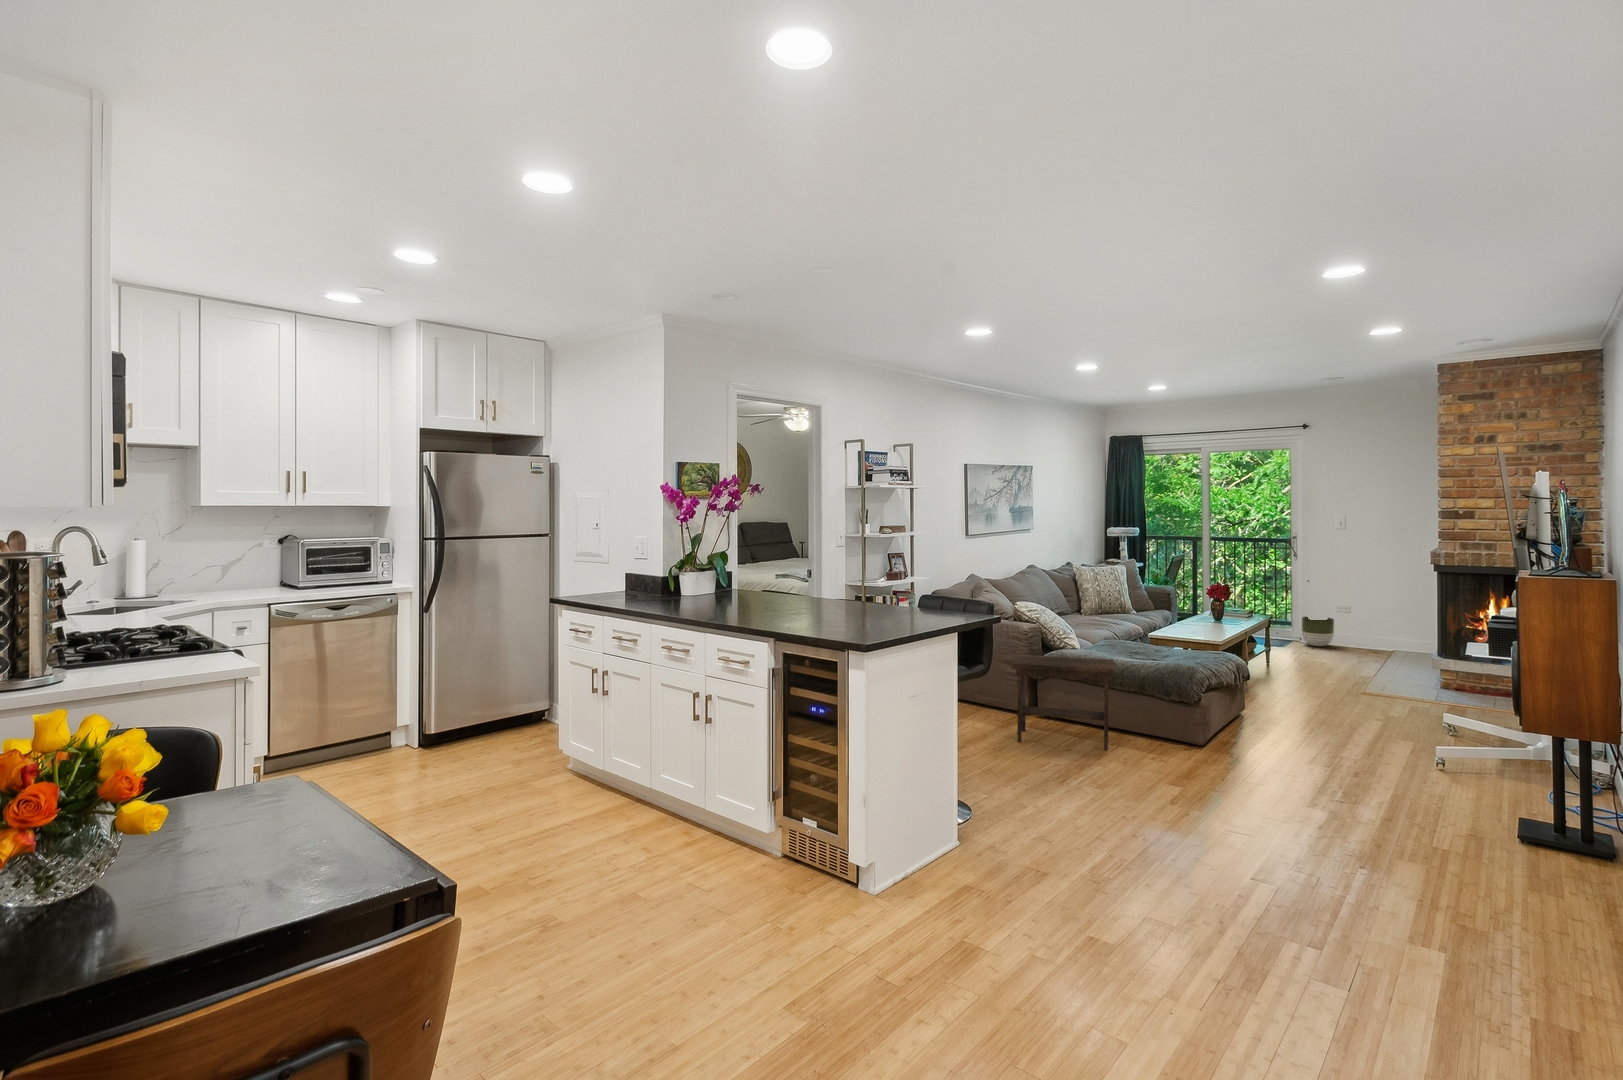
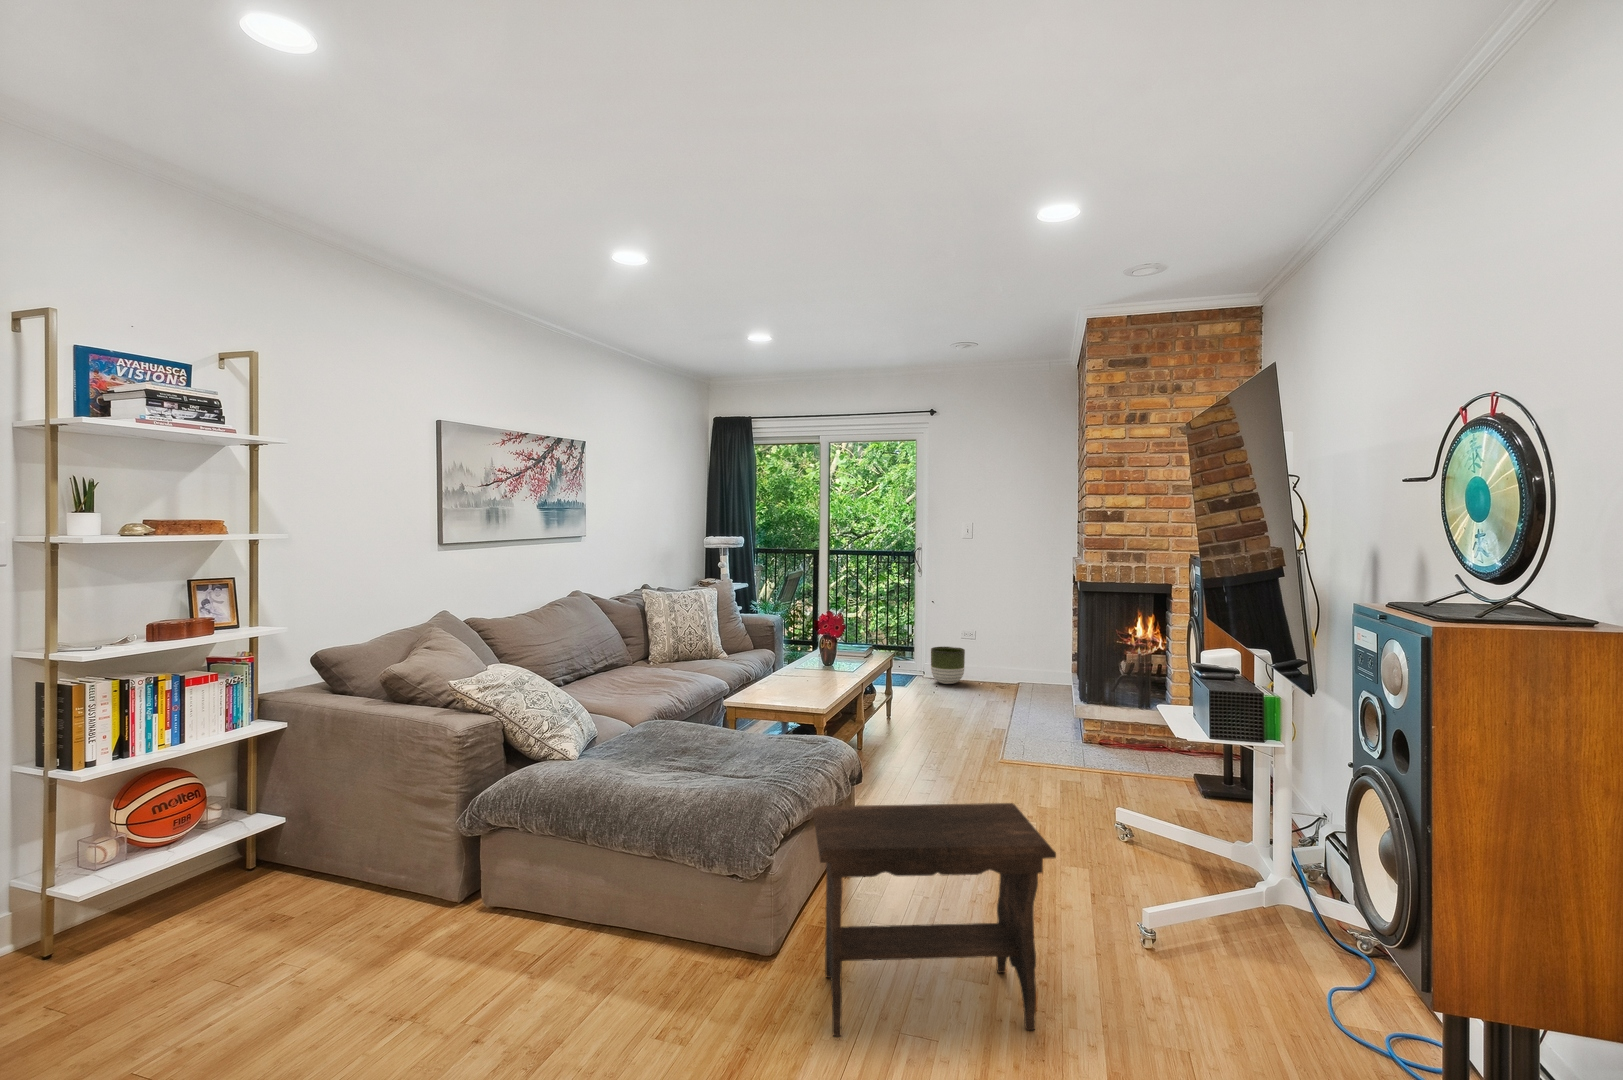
footstool: present [1011,655,1115,750] -> present [813,803,1056,1036]

